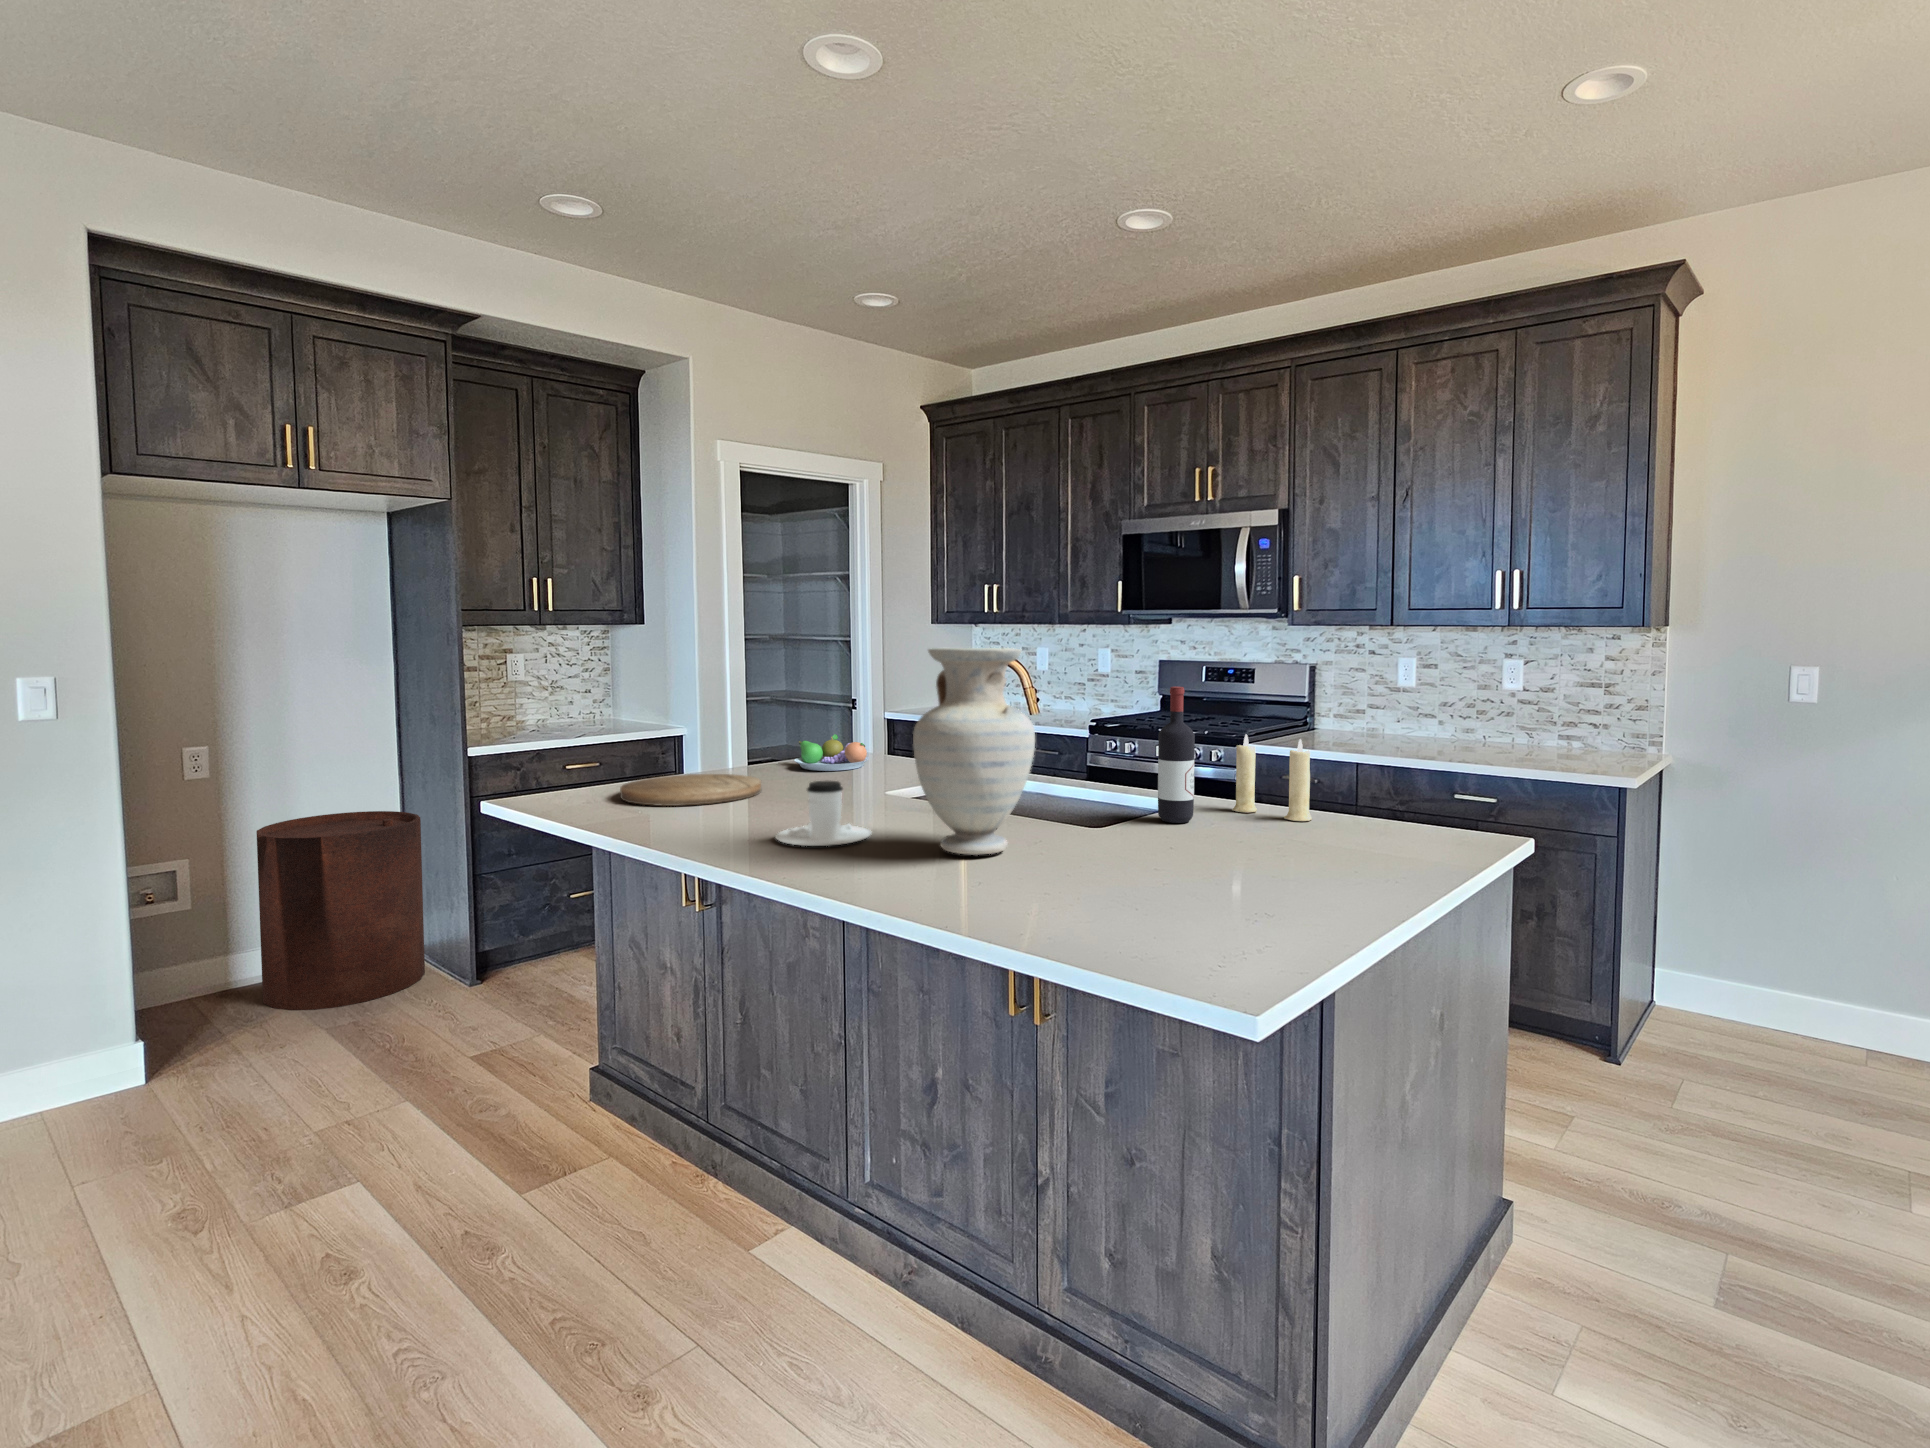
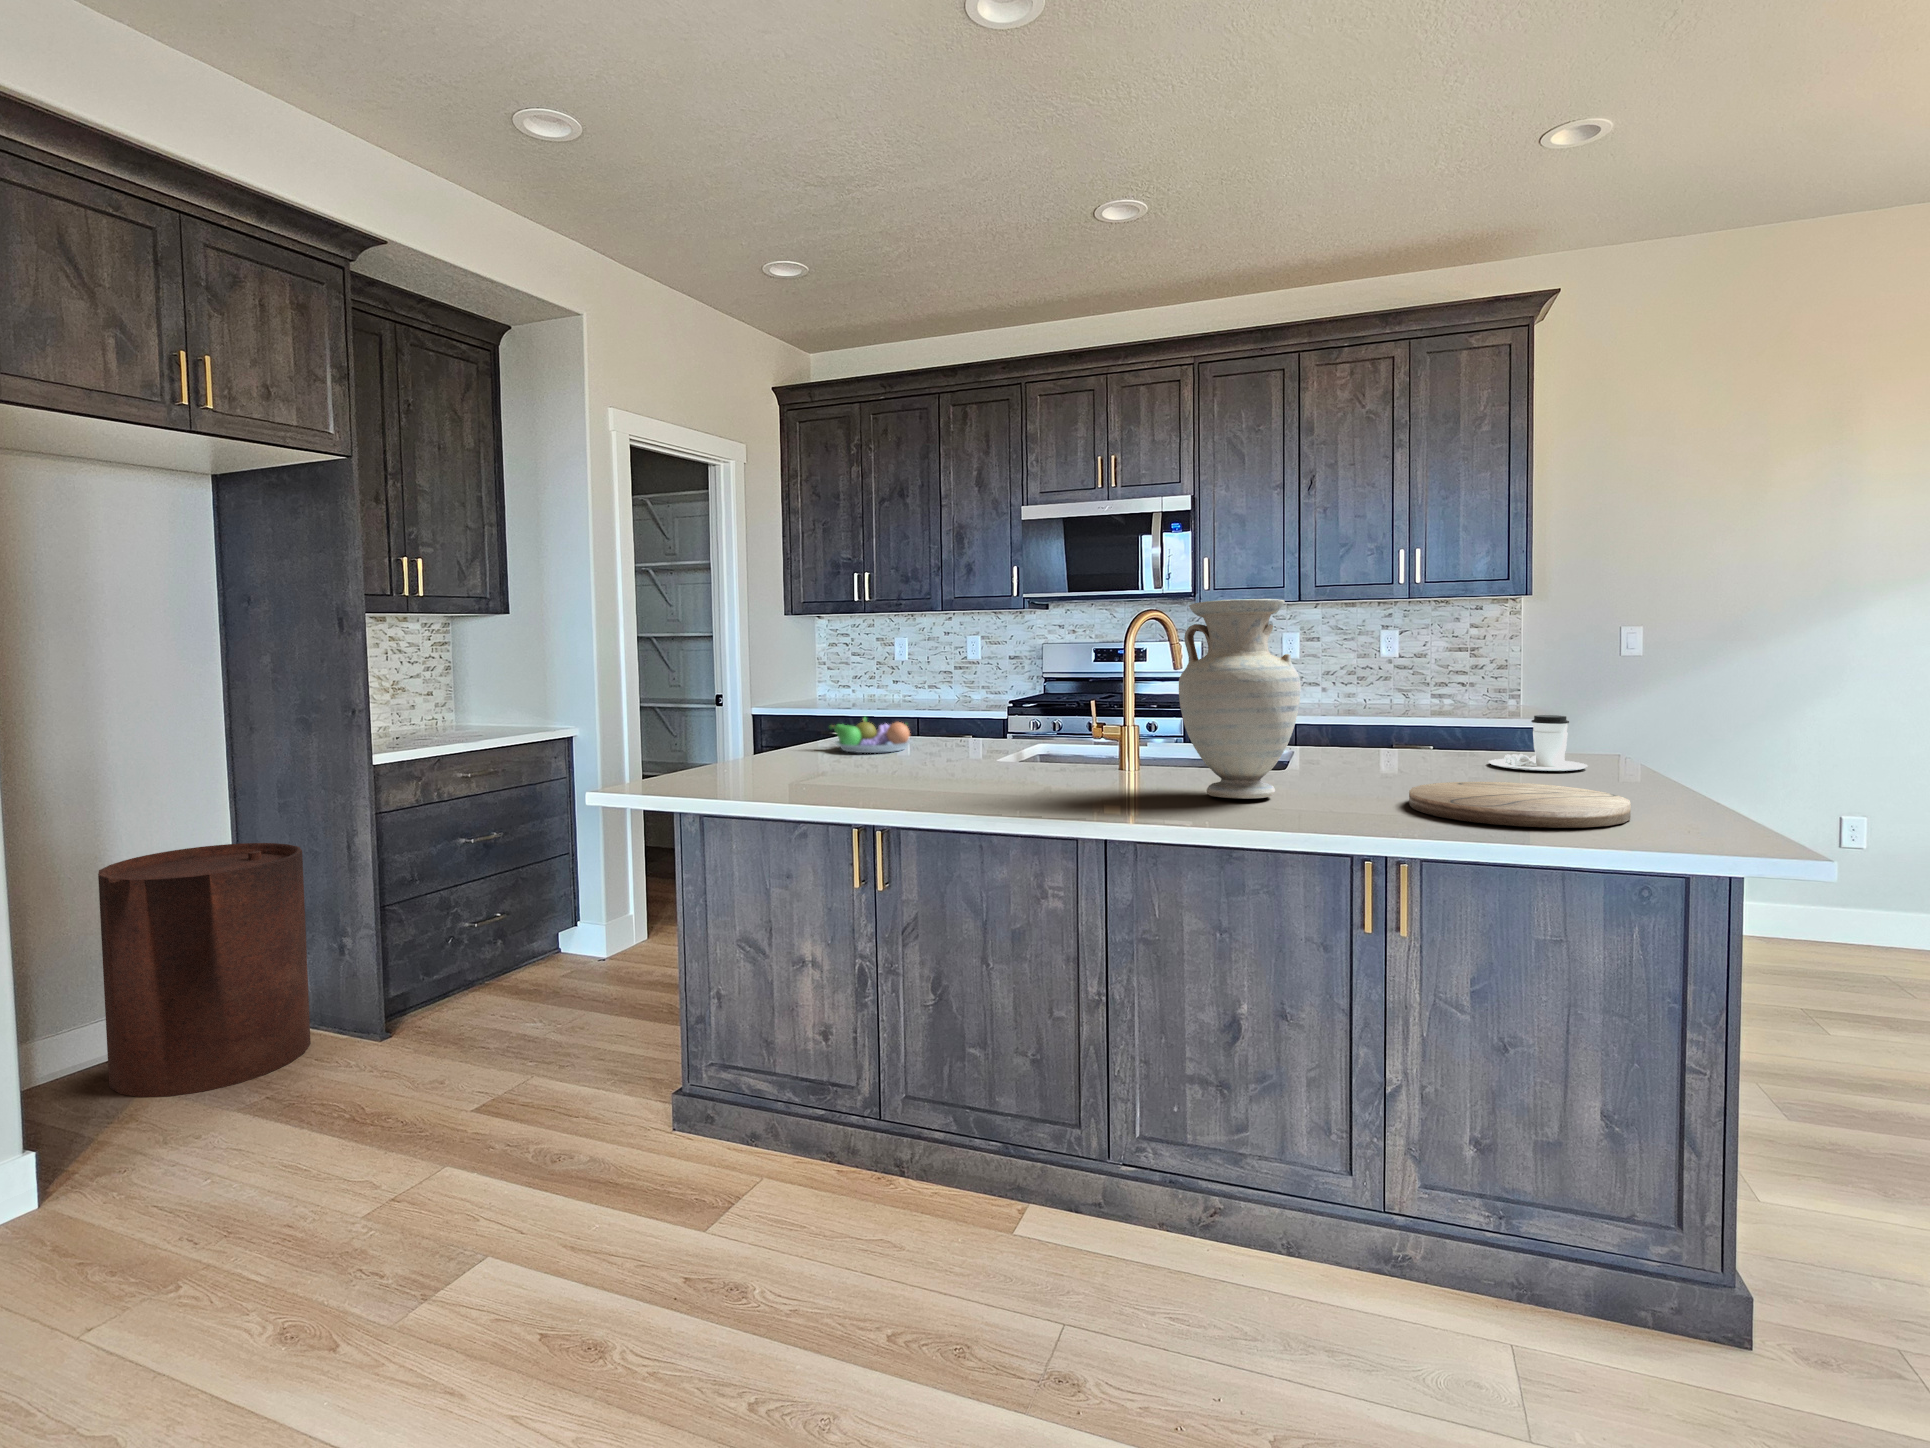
wine bottle: present [1158,687,1195,823] -> none [1317,642,1353,768]
candle: present [1232,734,1312,821] -> none [1354,684,1441,760]
cutting board: present [620,774,761,806] -> present [1409,782,1631,828]
coffee cup: present [775,781,871,846] -> present [1489,715,1588,771]

